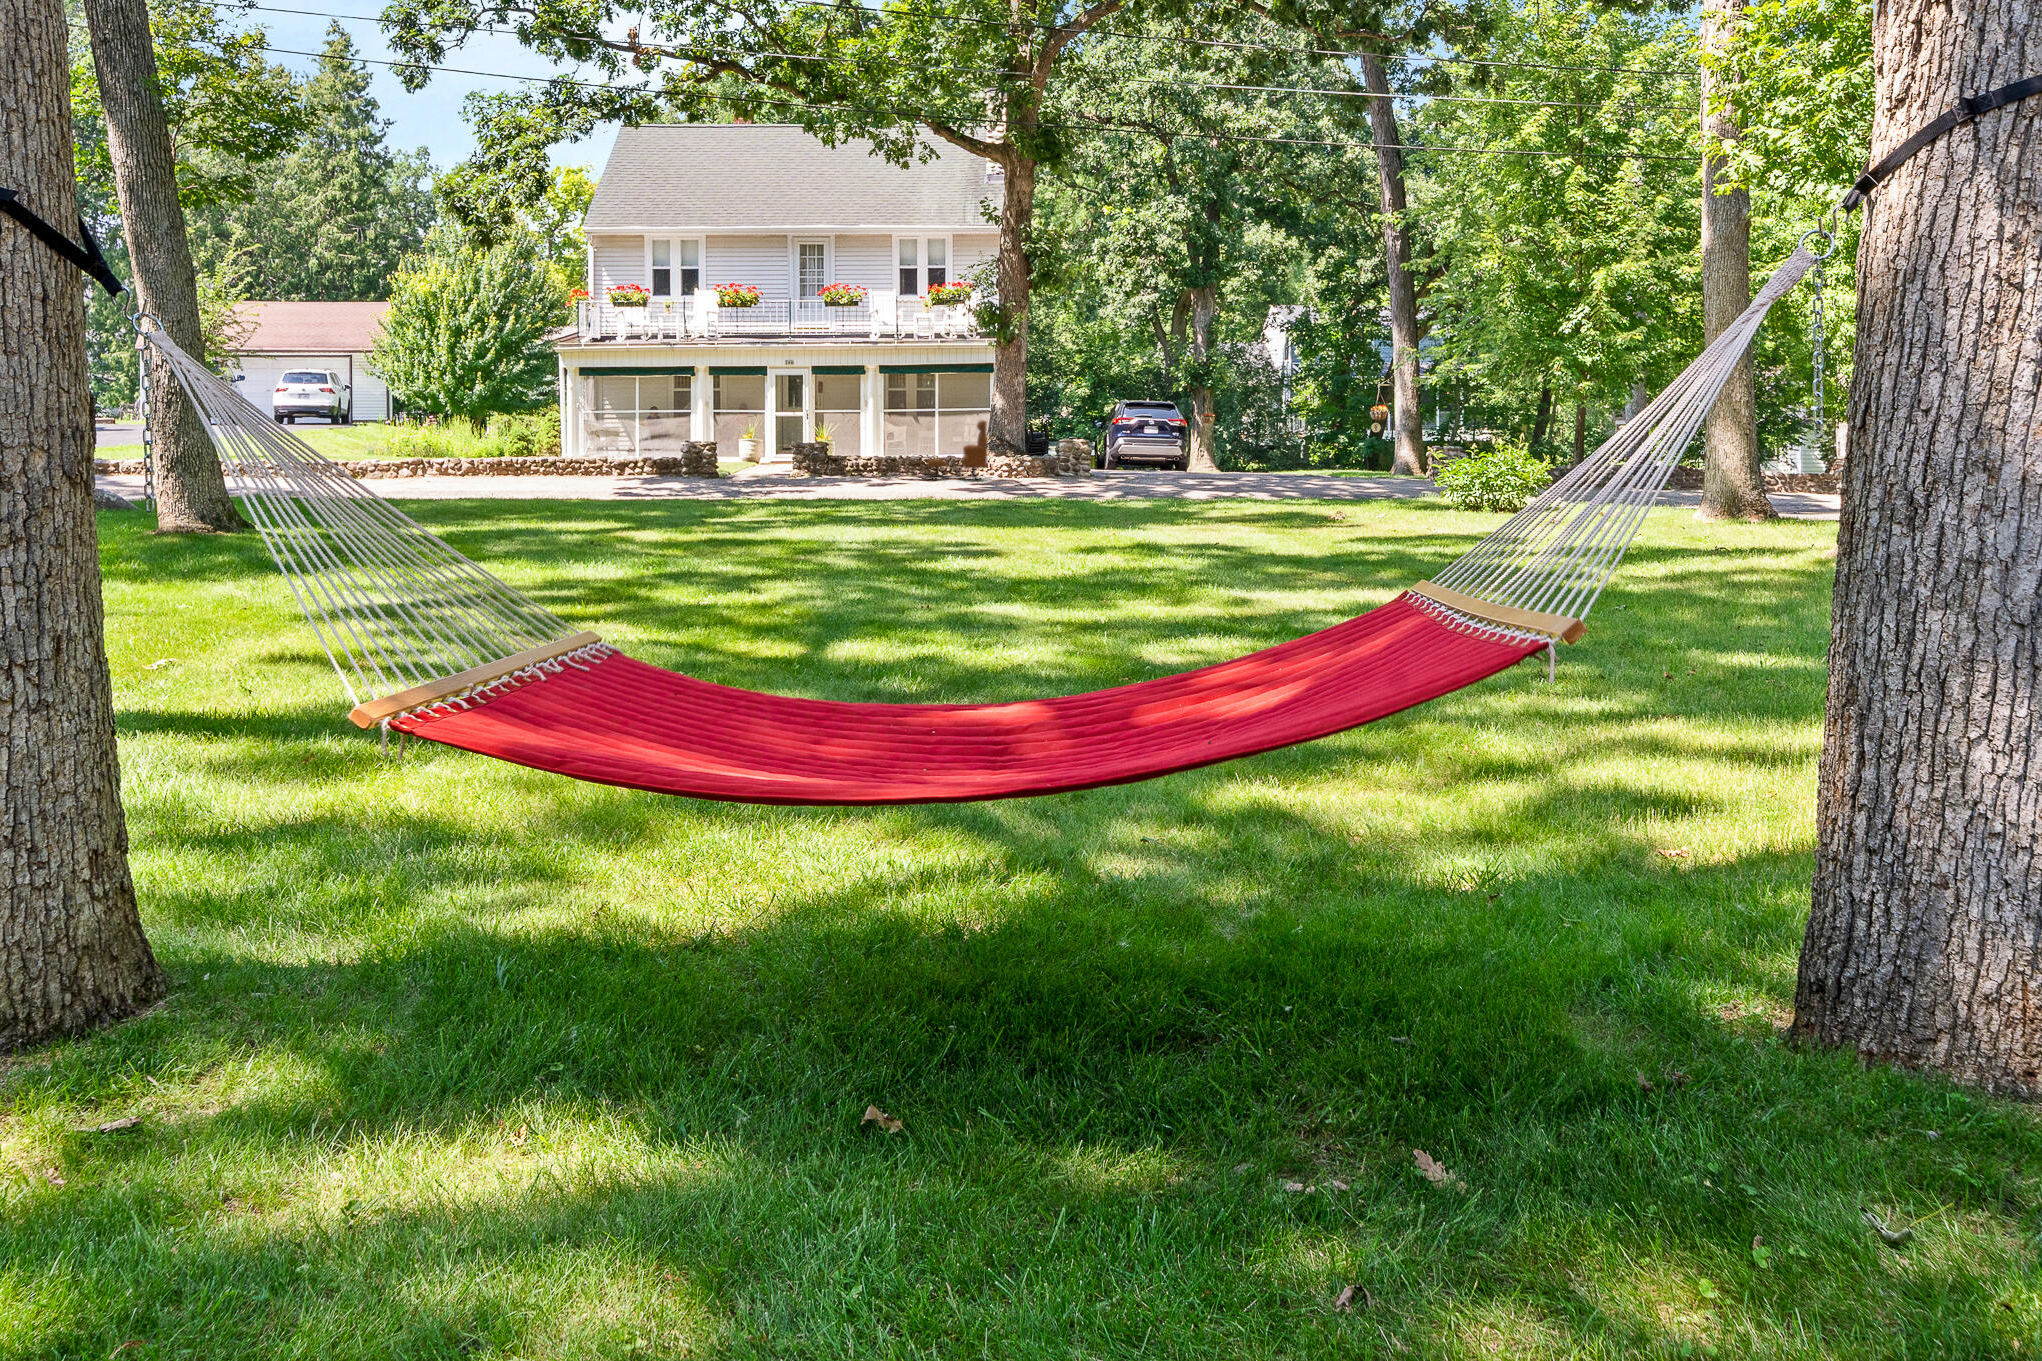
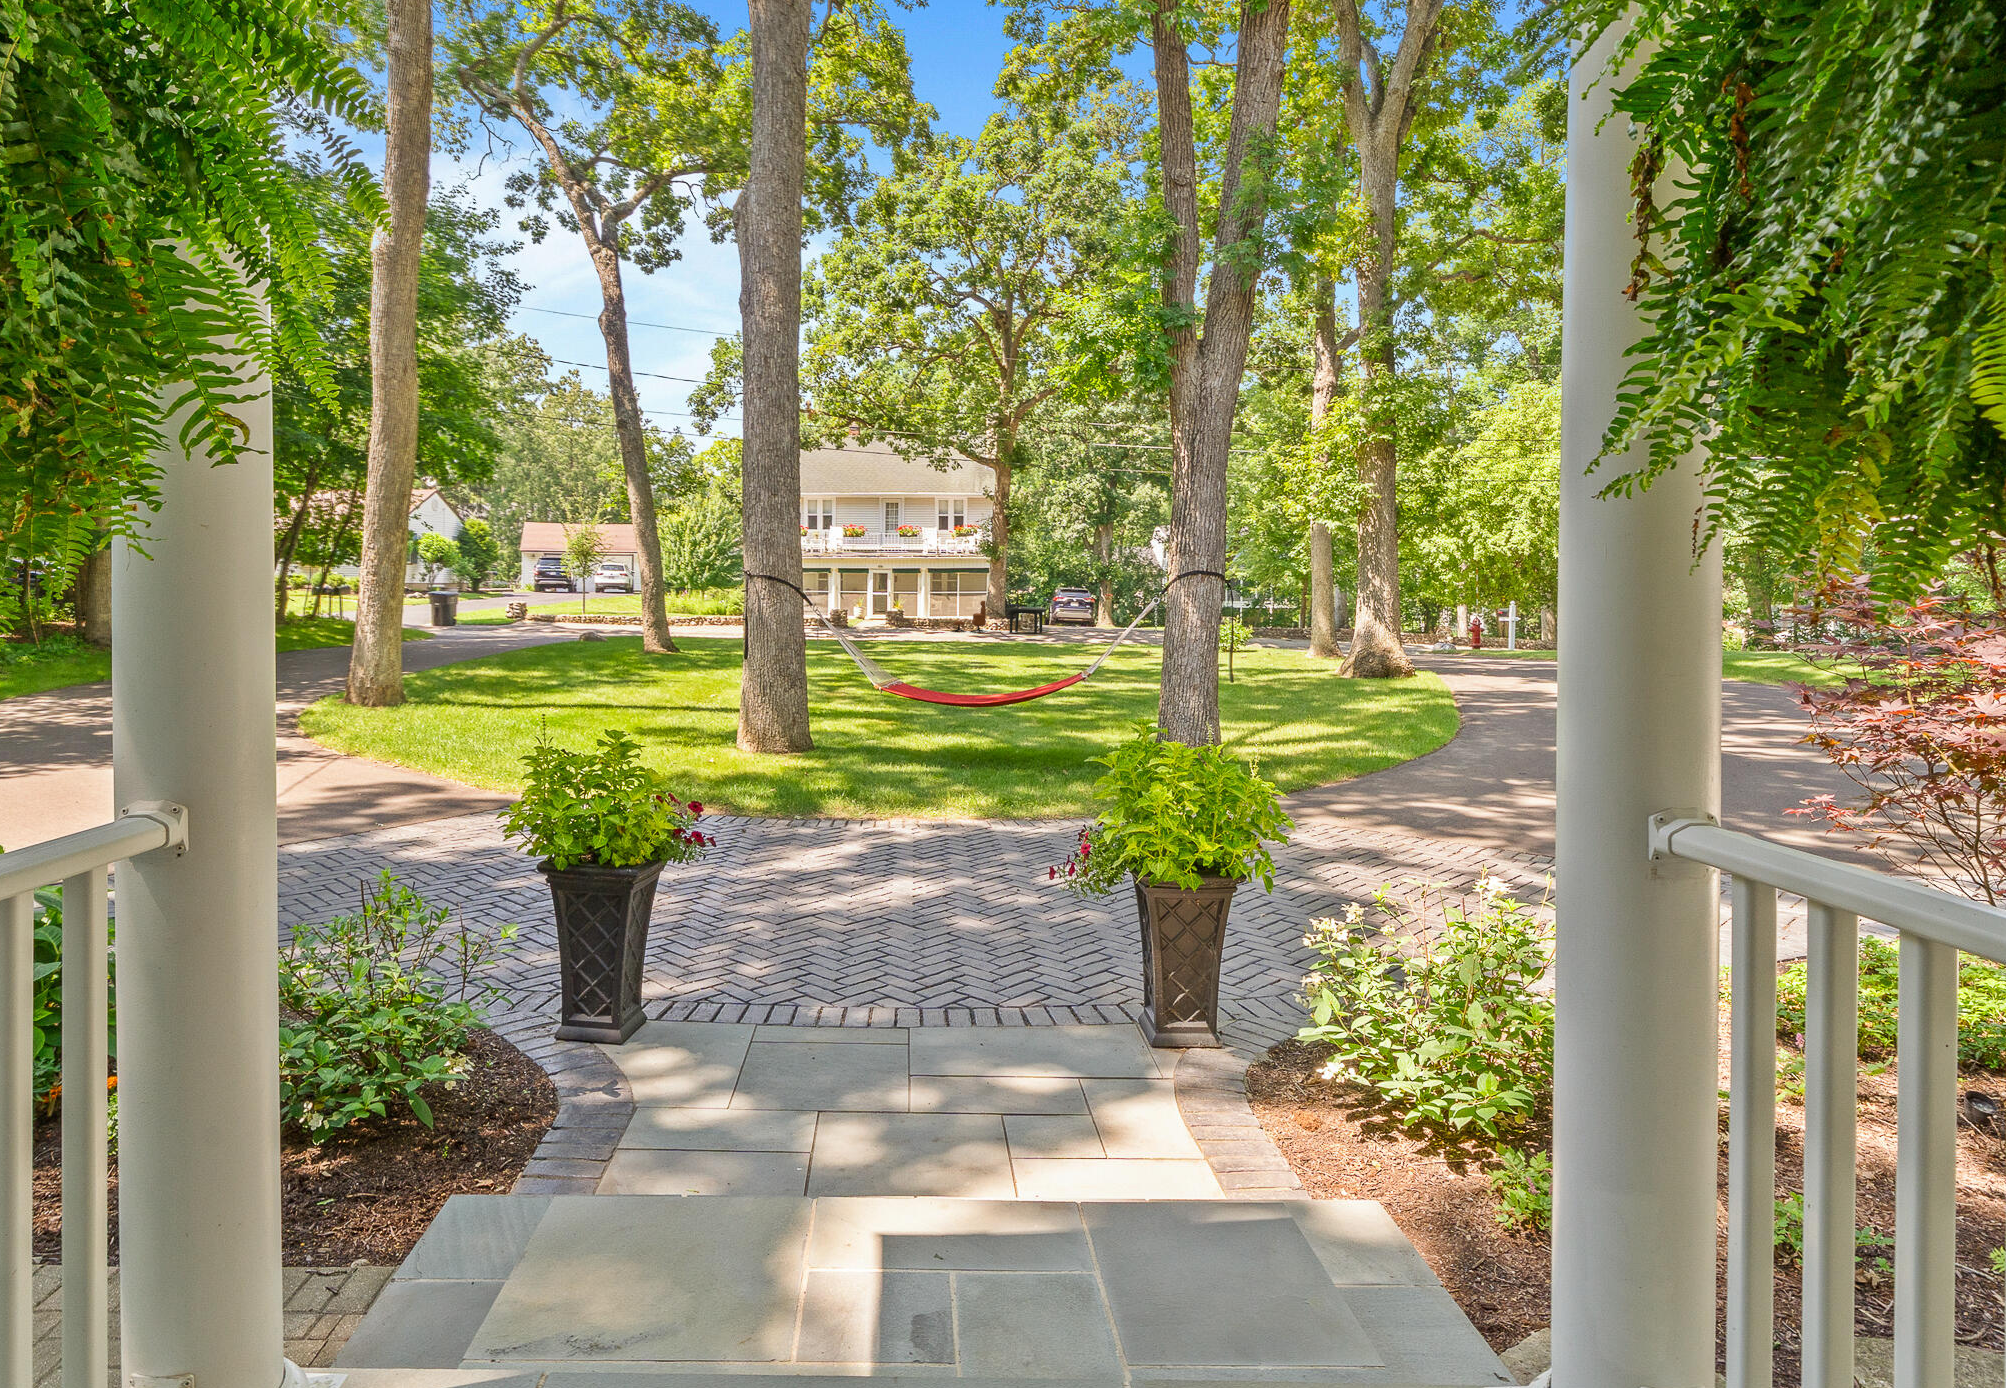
round table: none [1025,434,1102,481] -> present [1006,608,1046,634]

